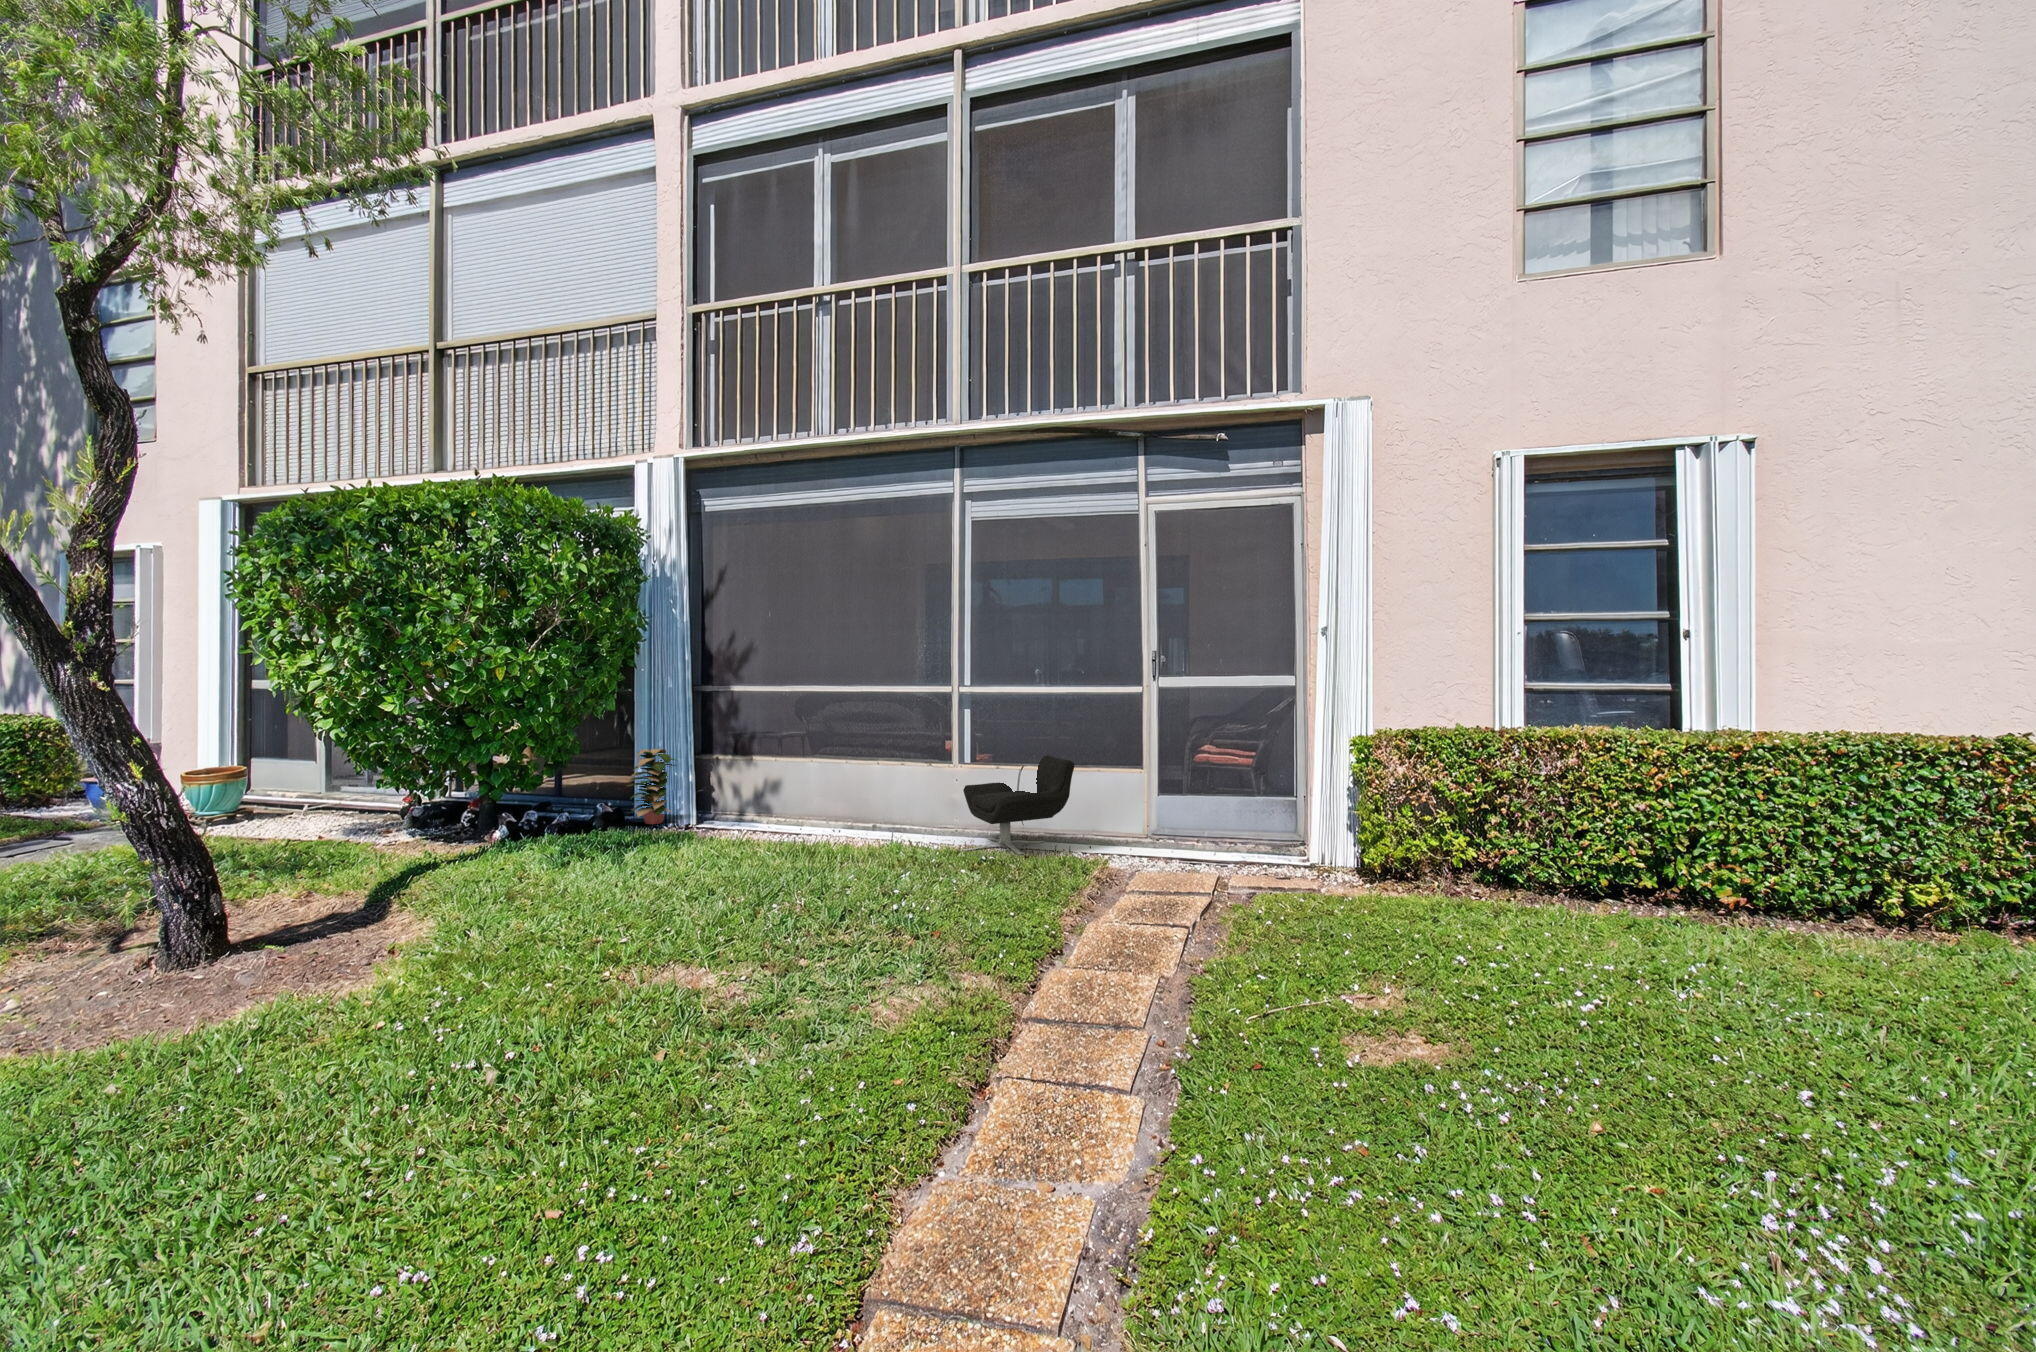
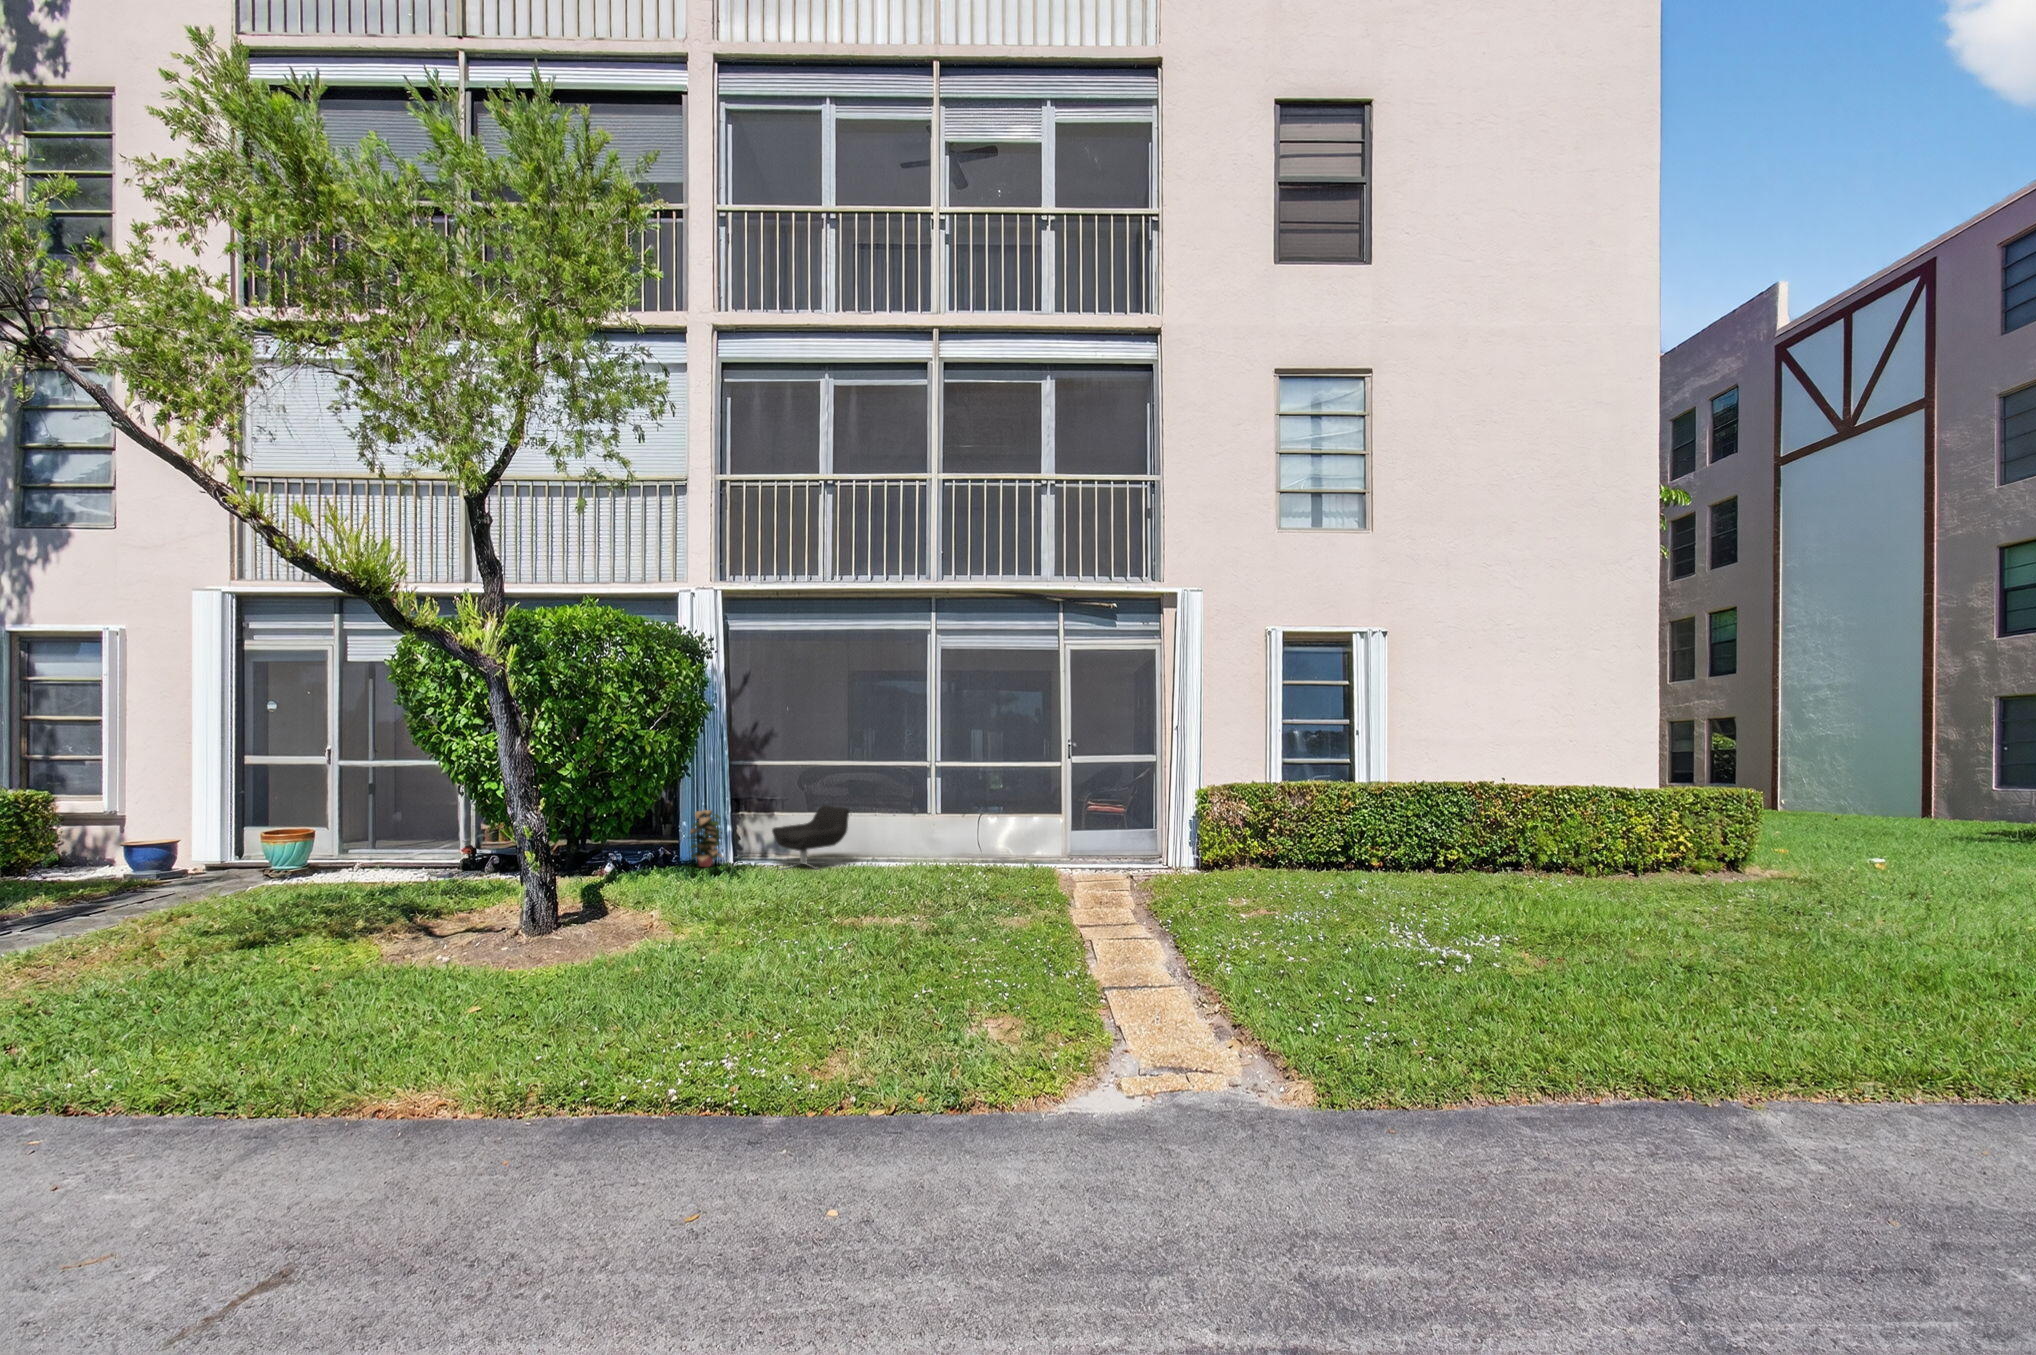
lounge chair: present [963,755,1074,854] -> present [772,805,849,868]

